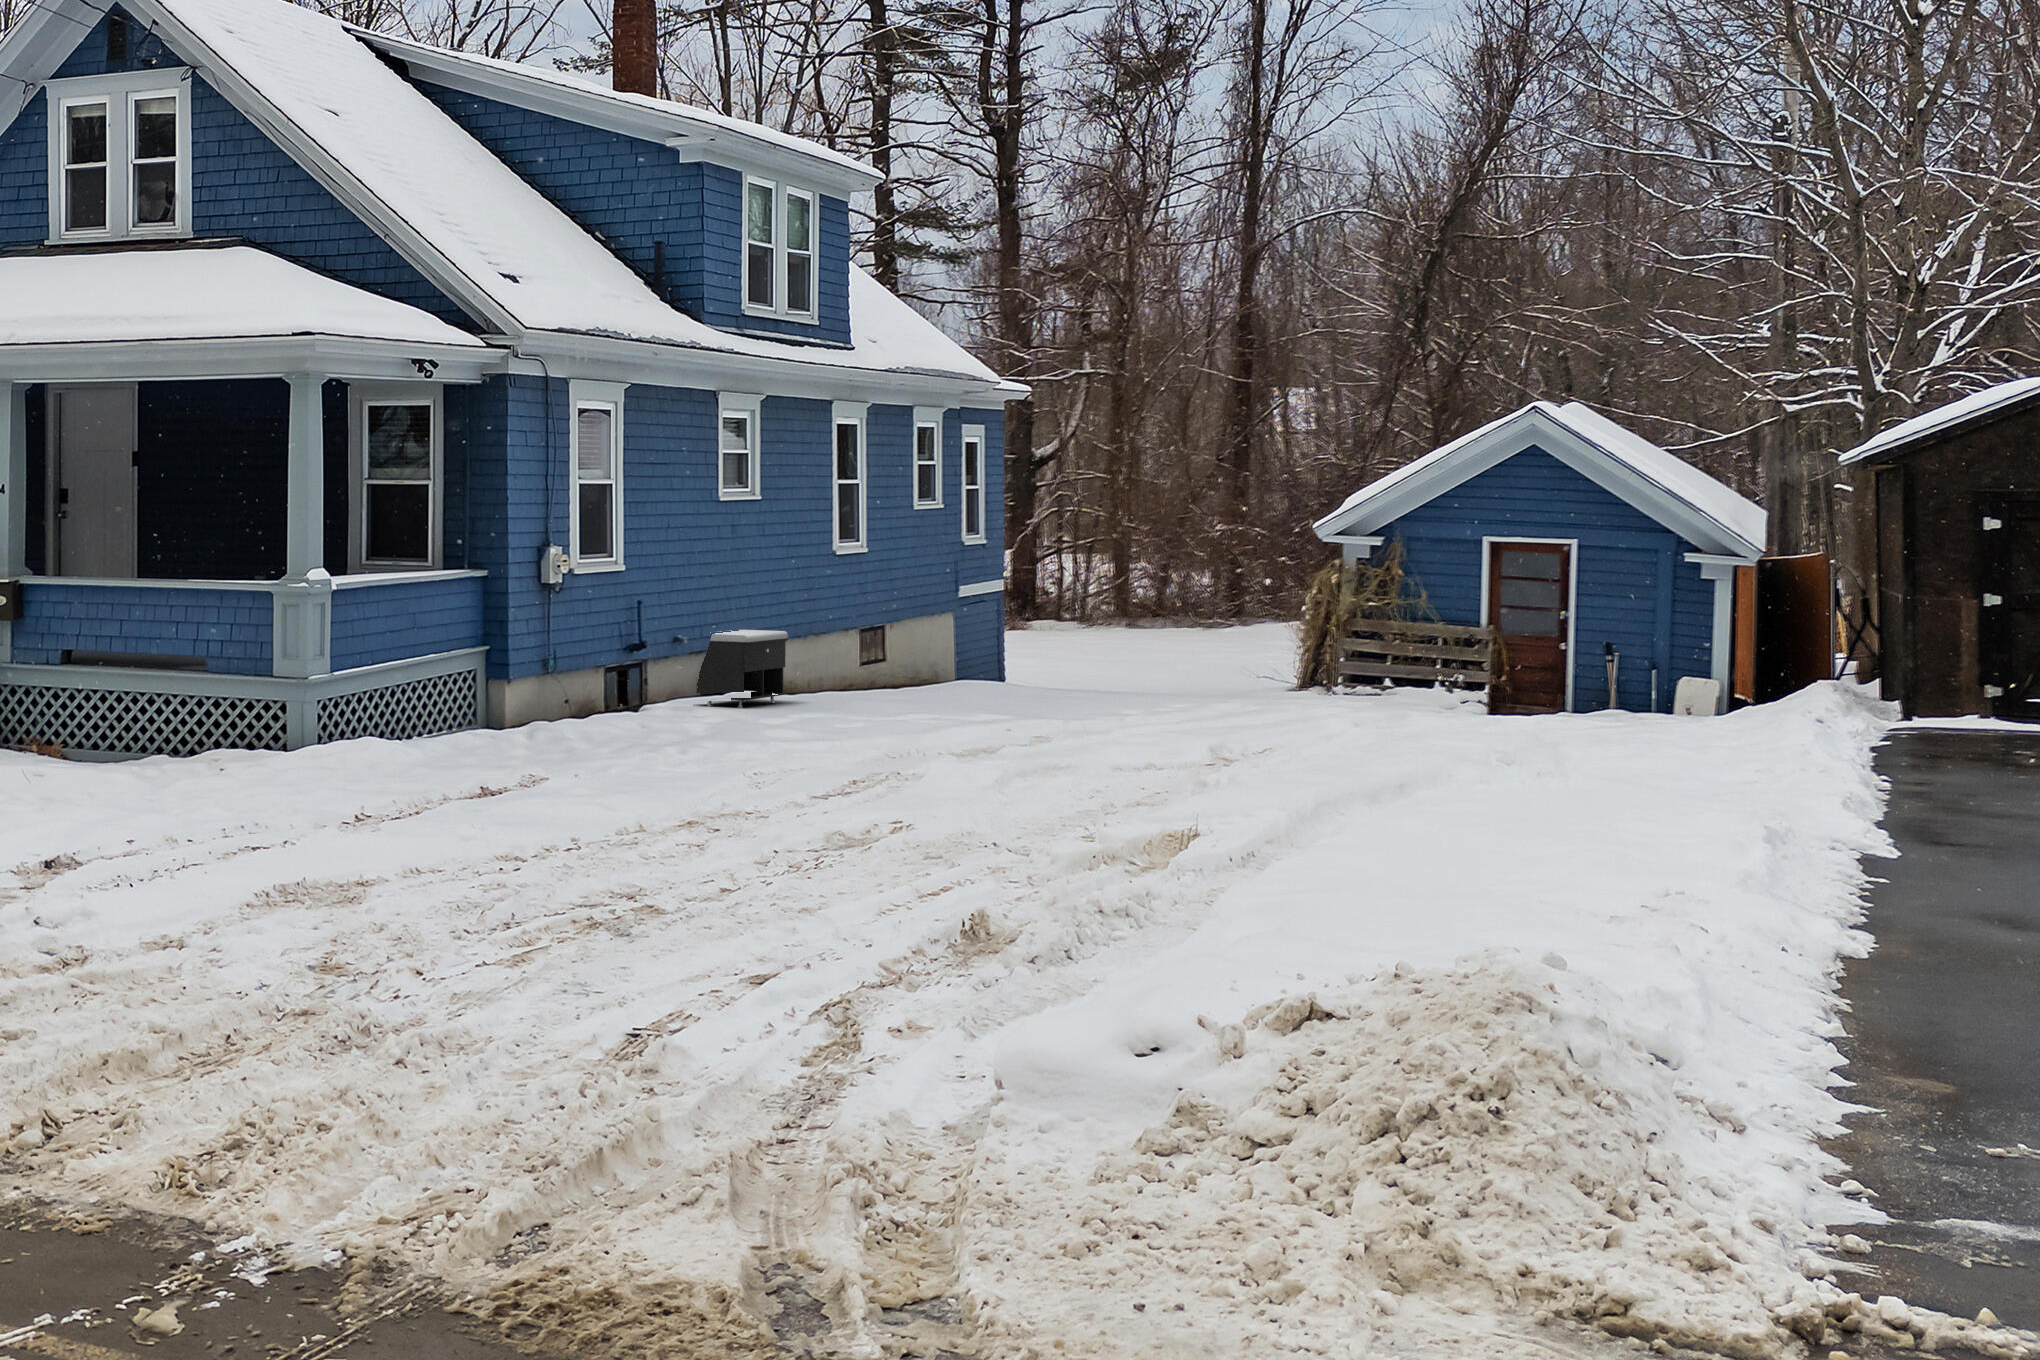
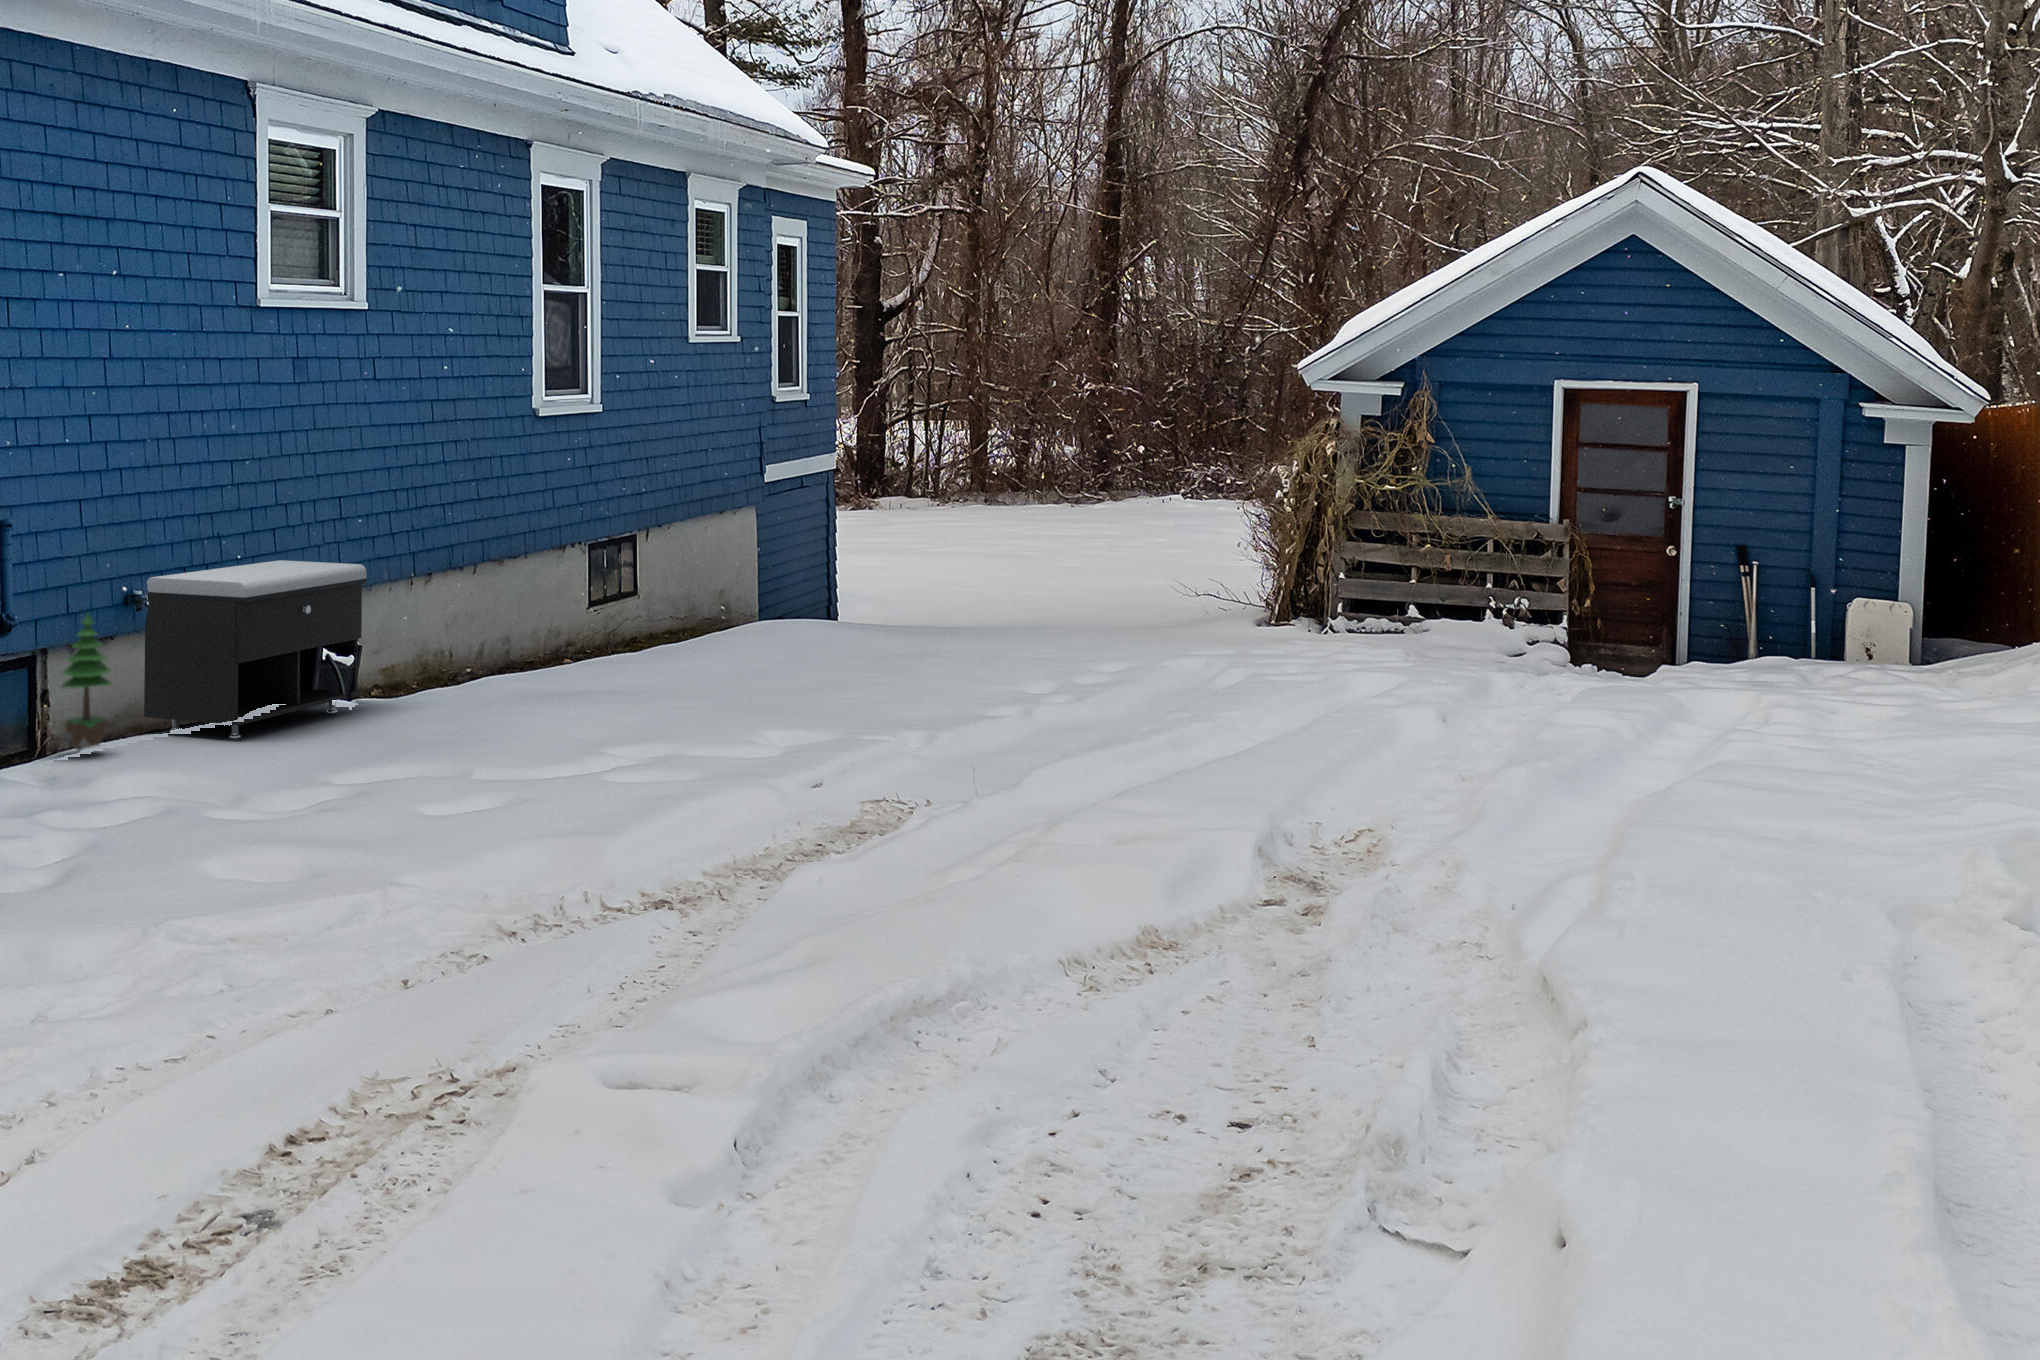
potted tree: none [673,646,696,709] -> present [61,612,112,754]

